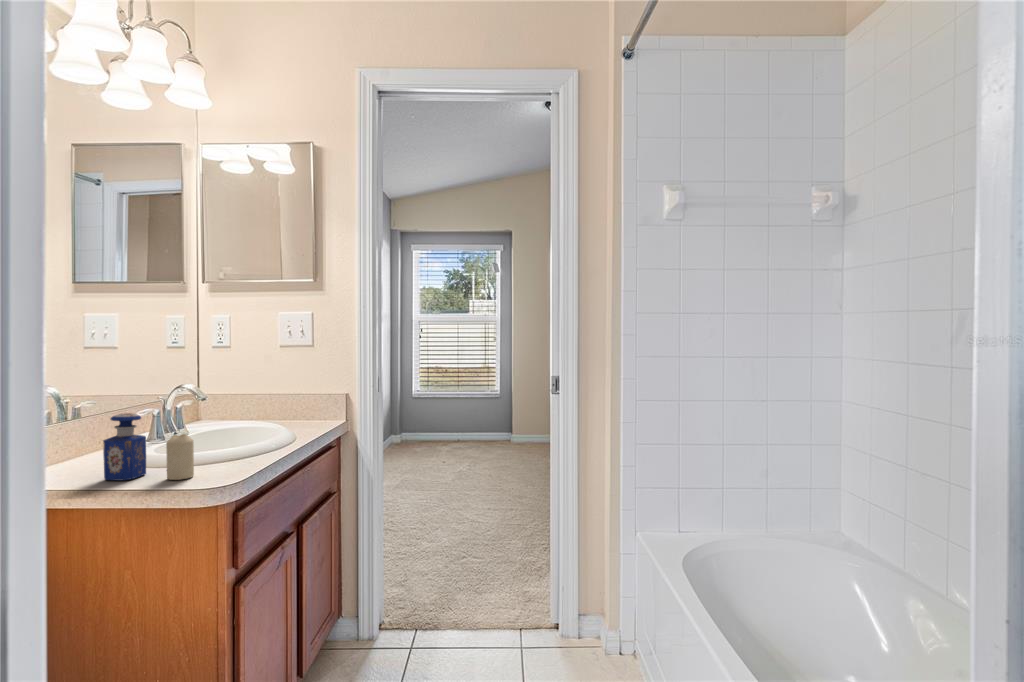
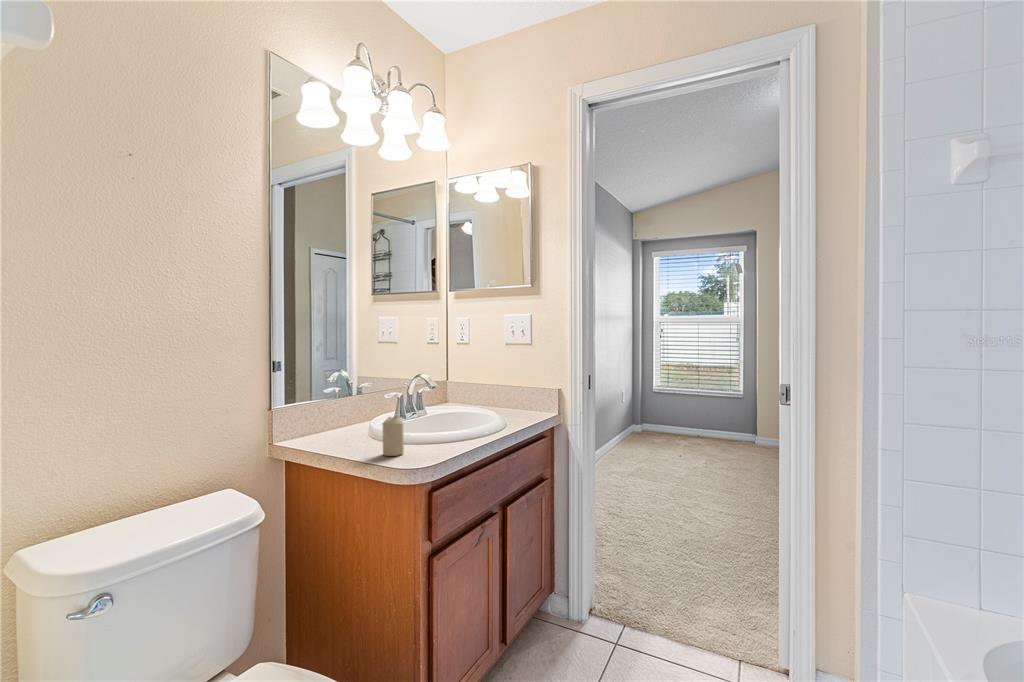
perfume bottle: present [103,413,146,480] -> none [343,396,374,451]

